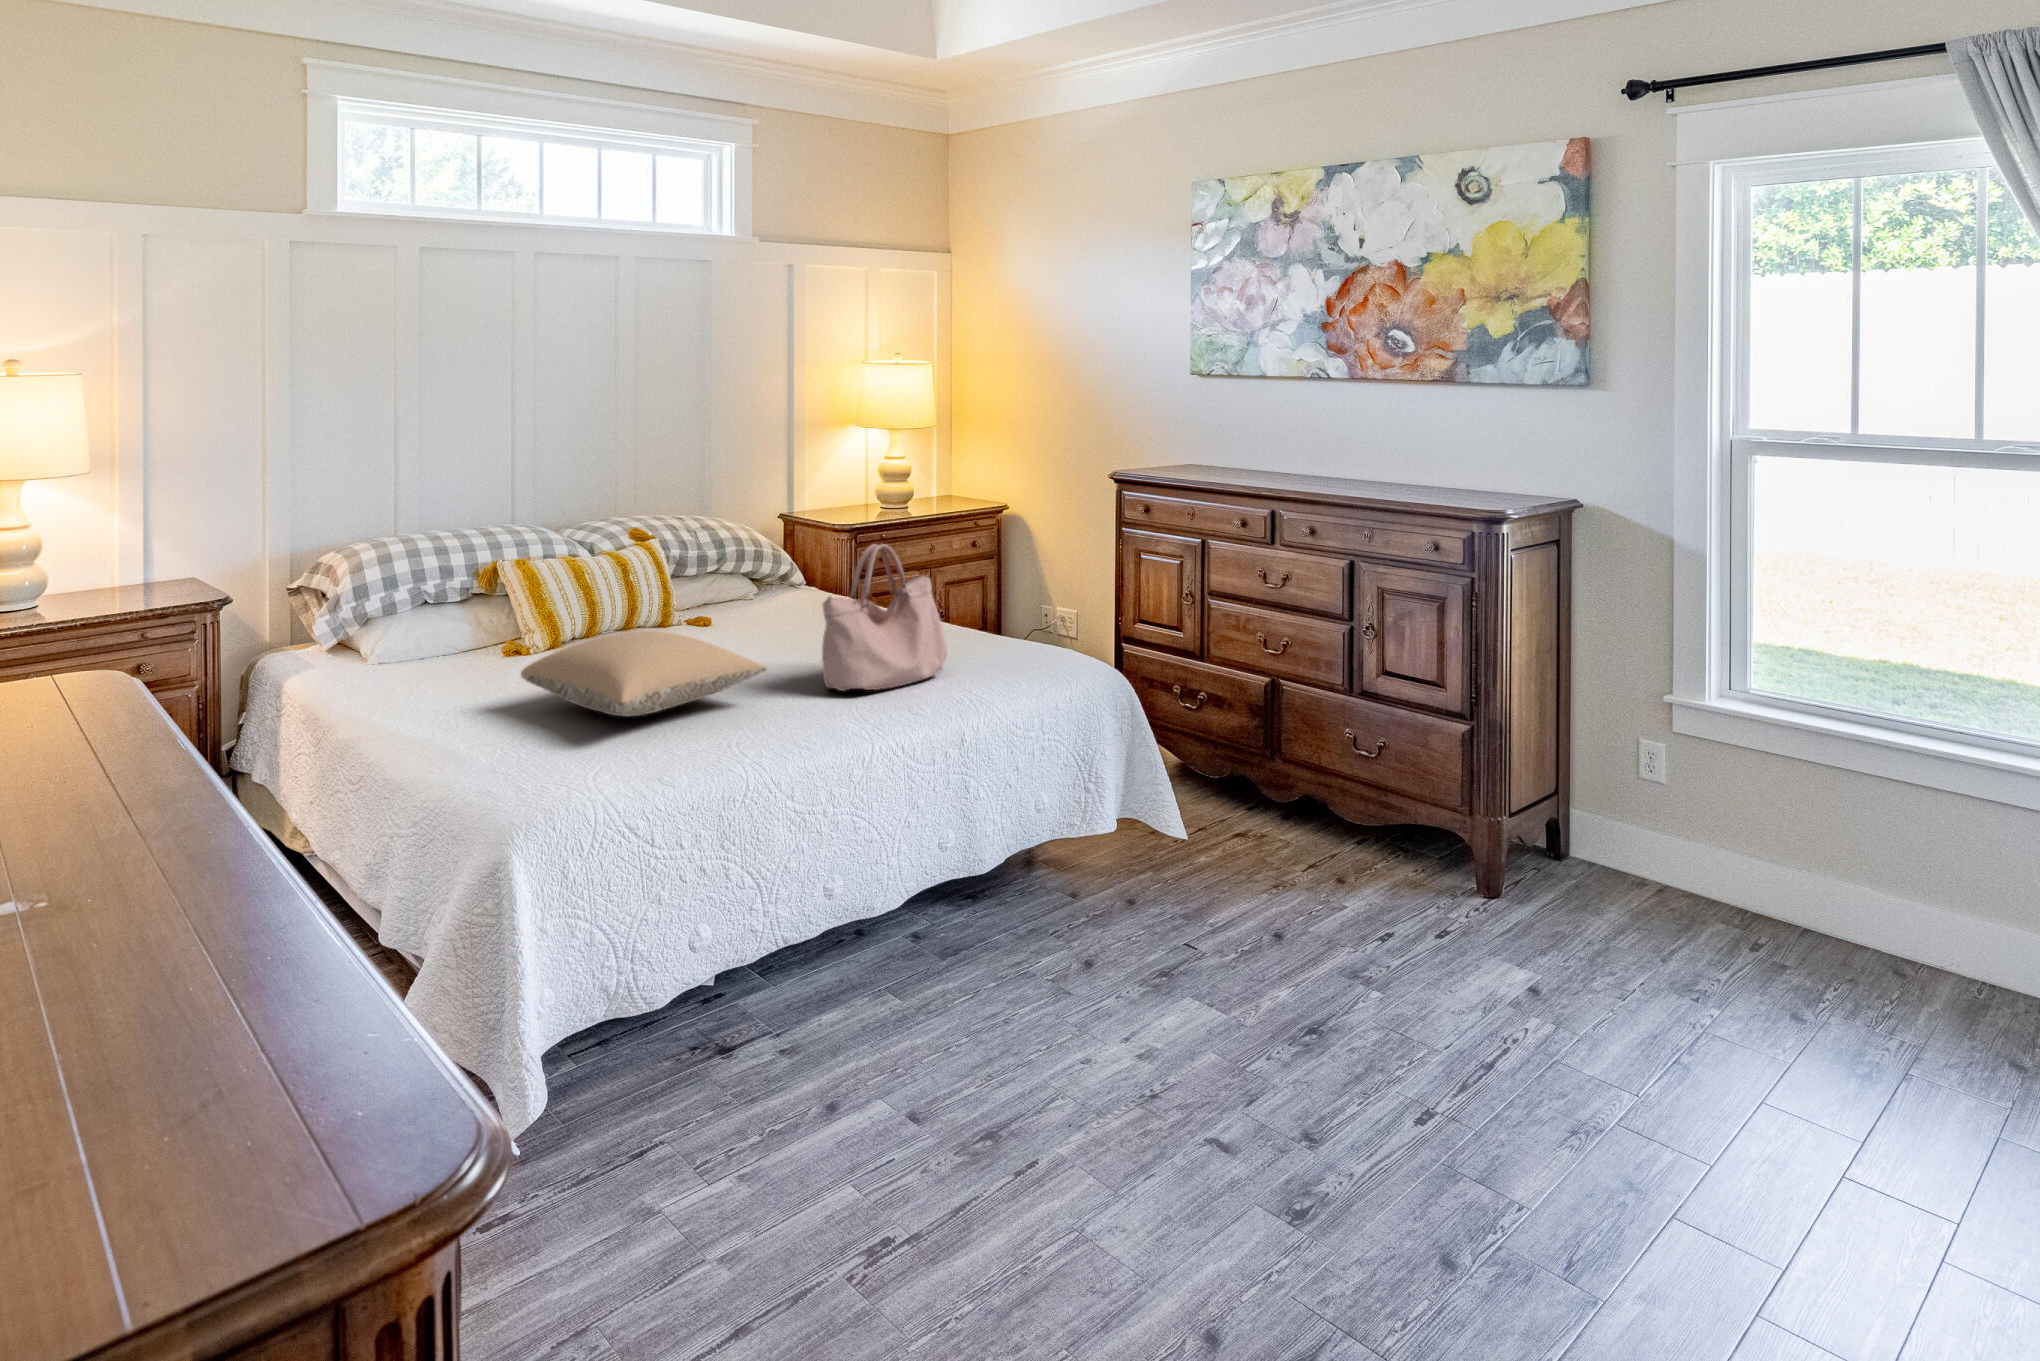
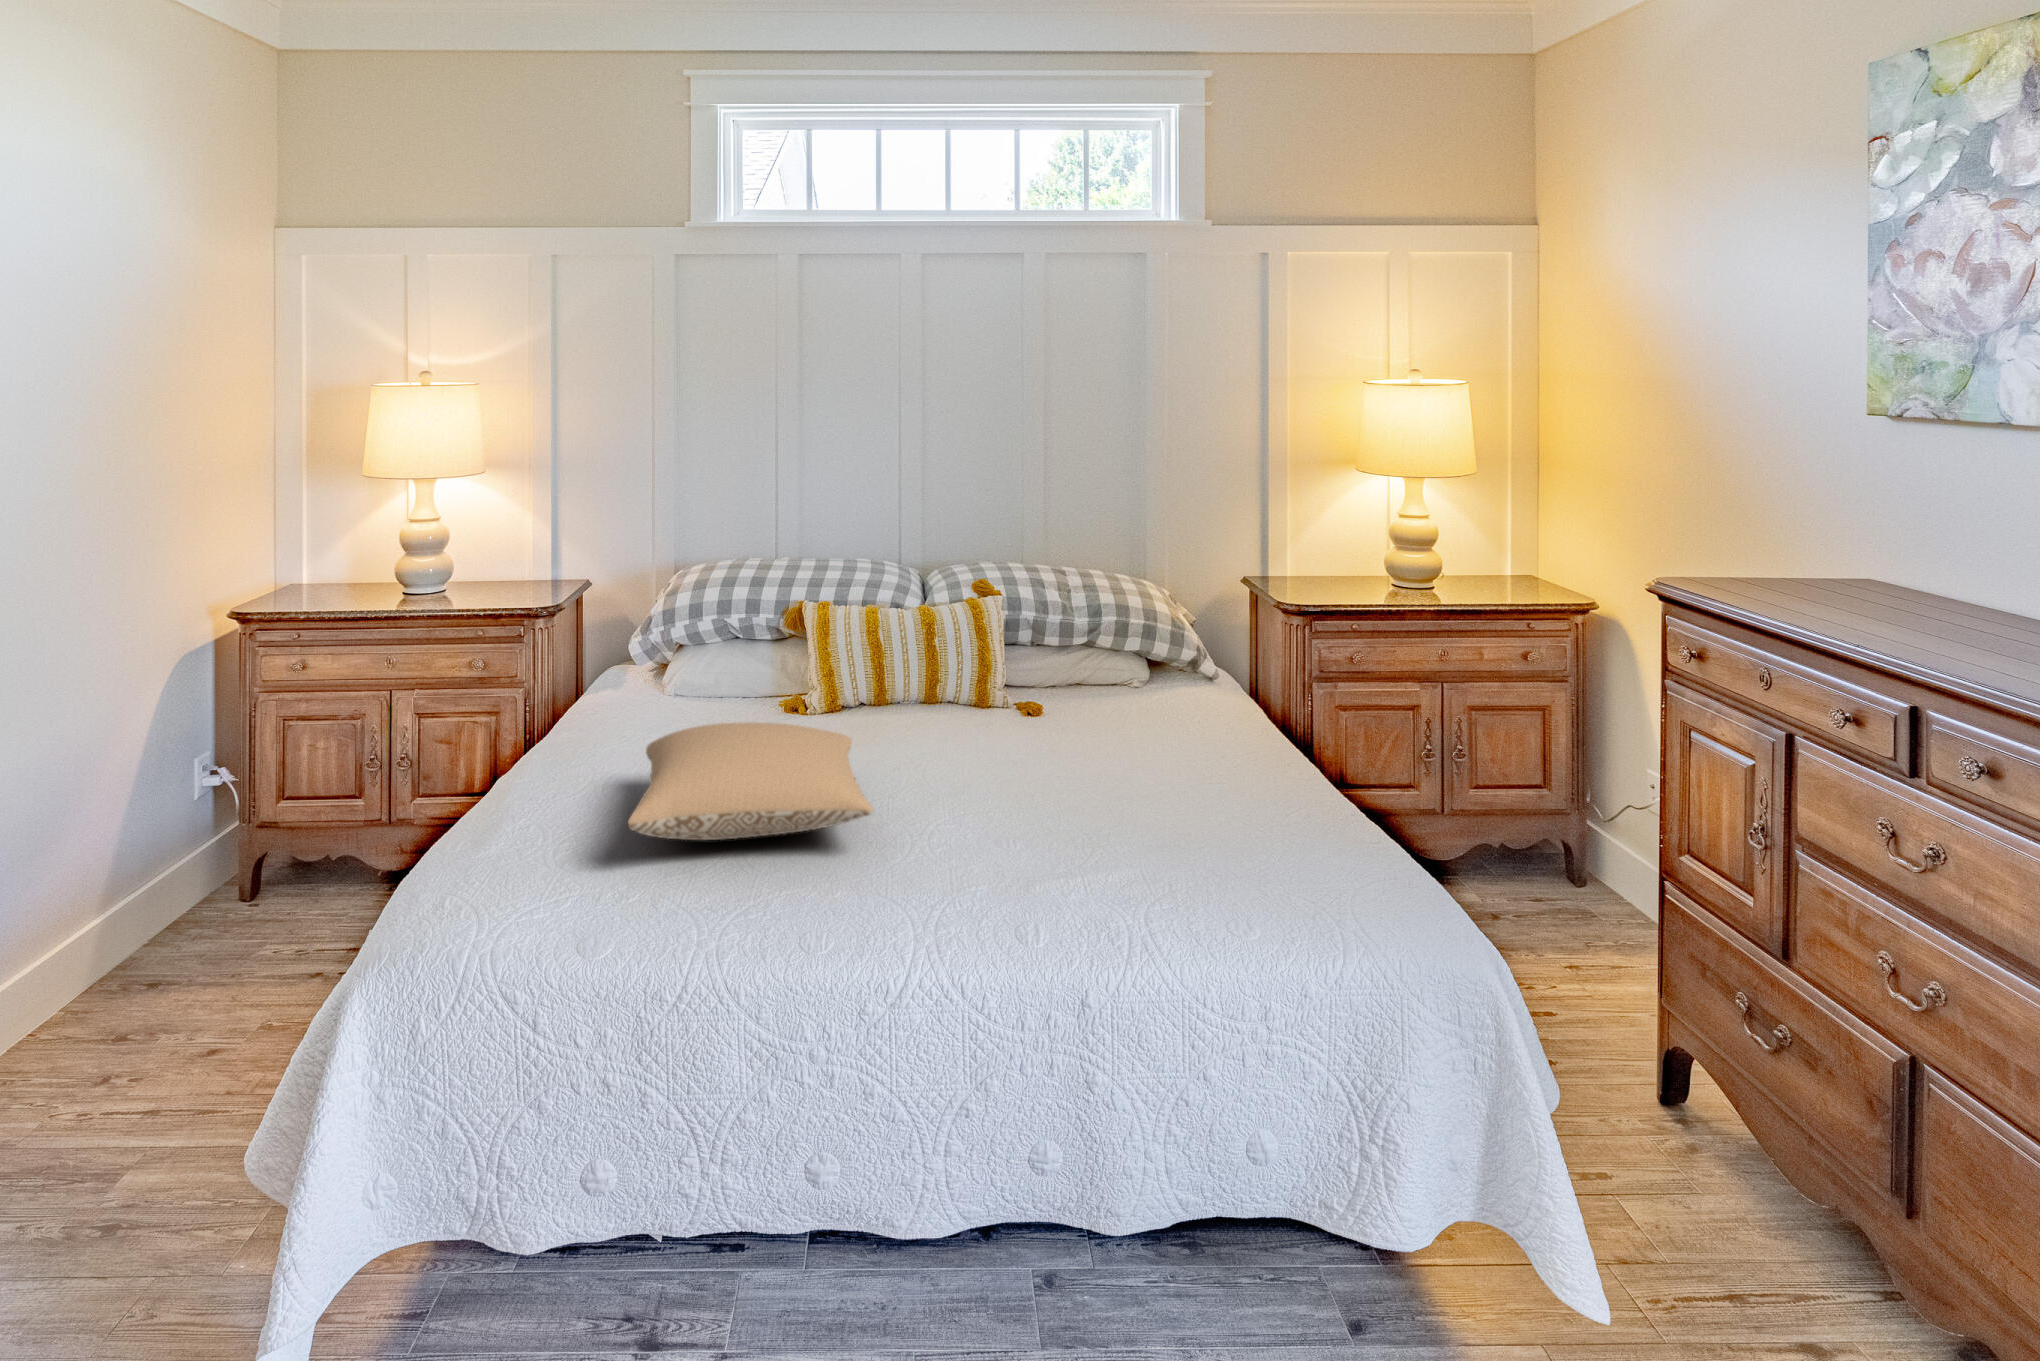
handbag: present [822,544,947,691] -> none [961,655,1188,881]

